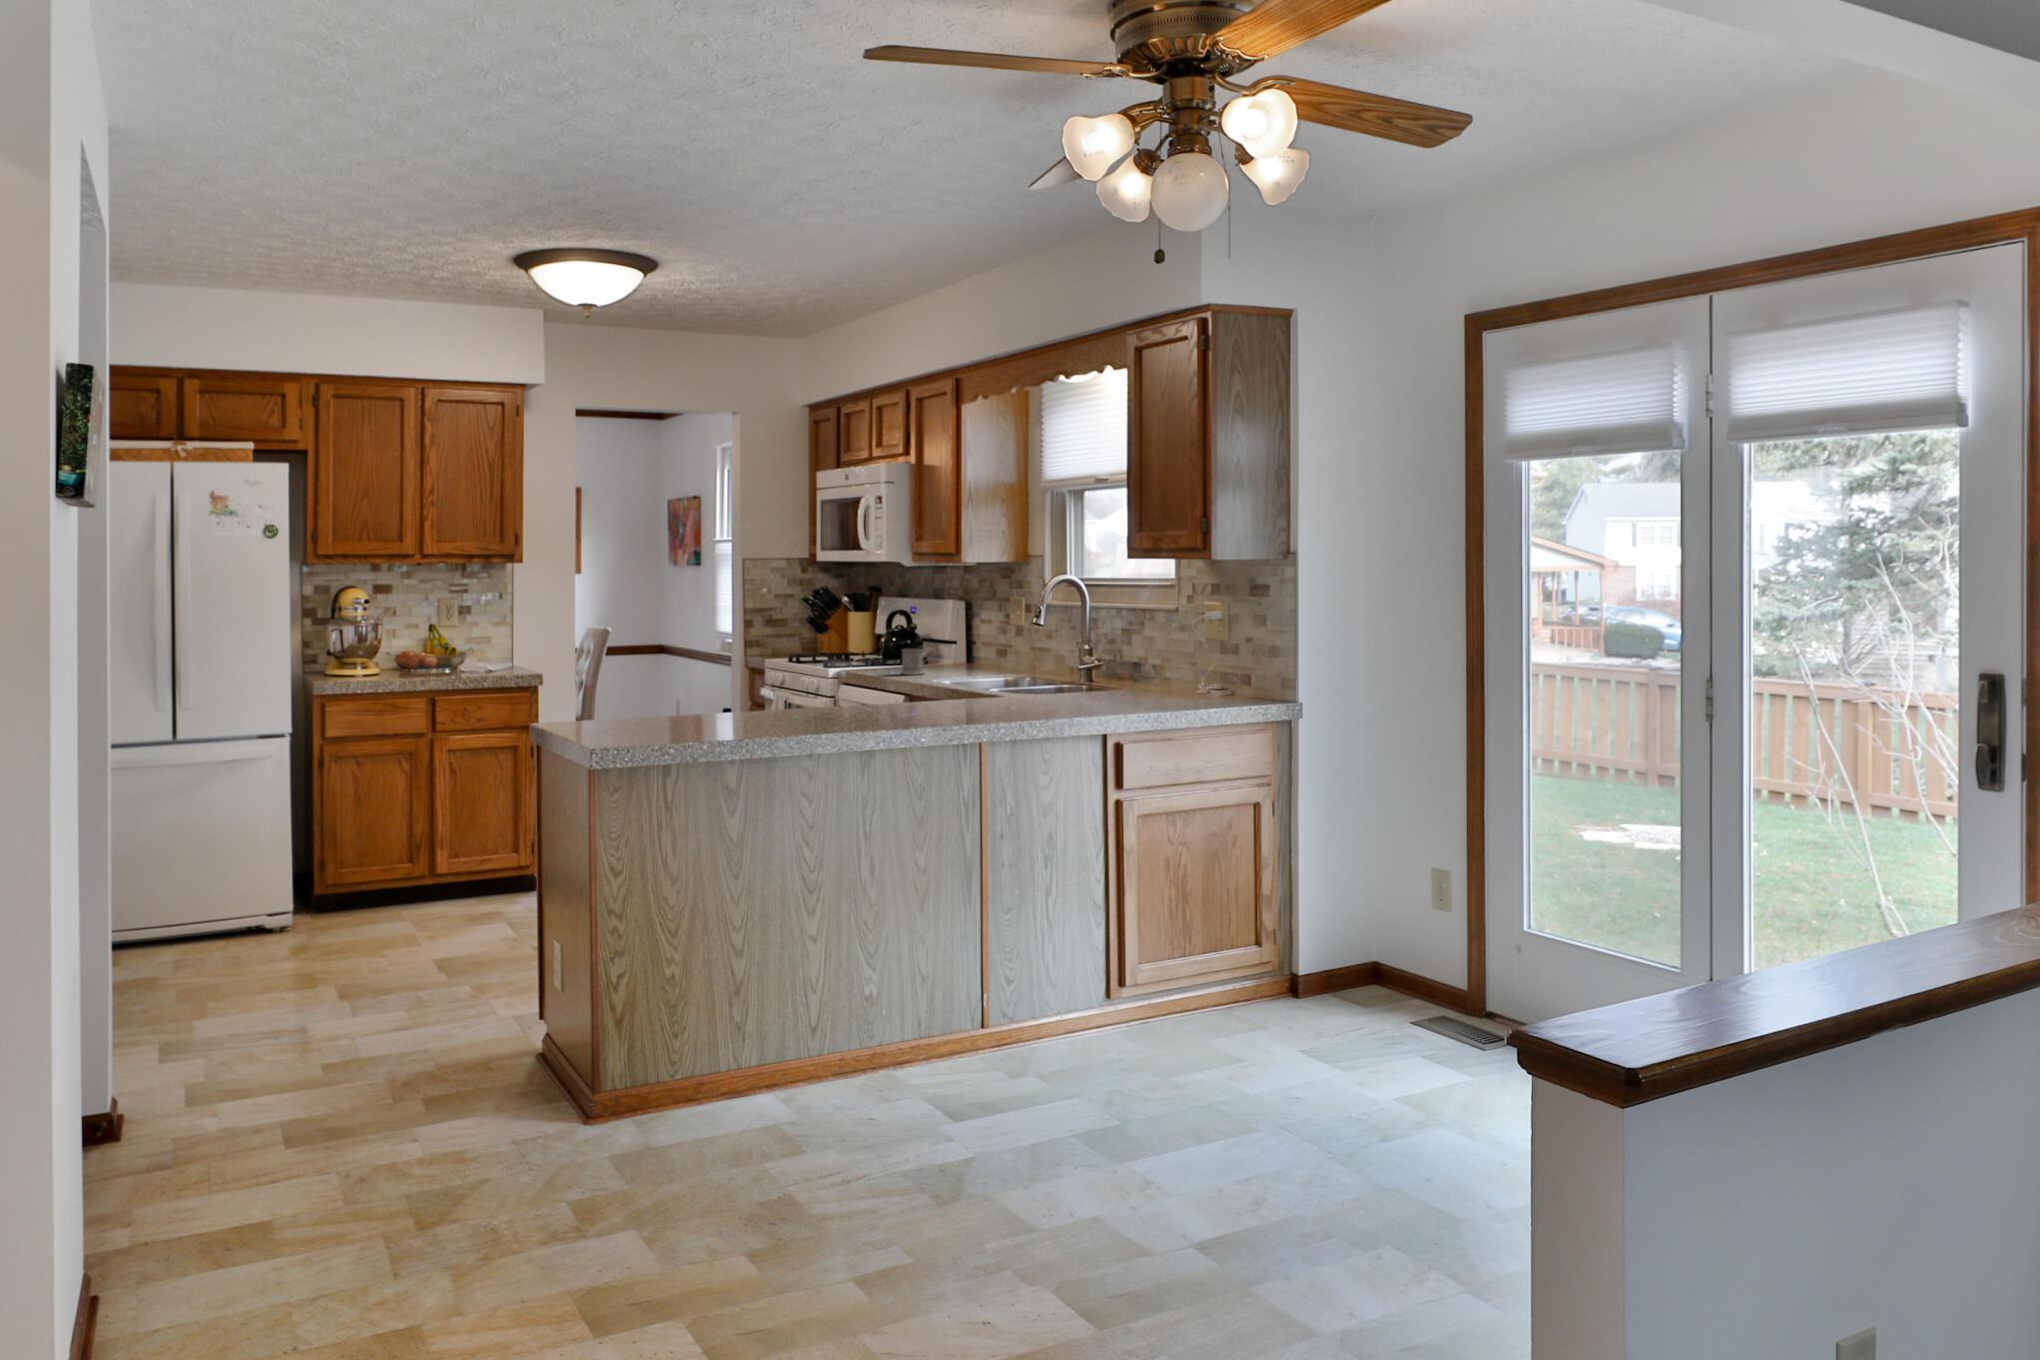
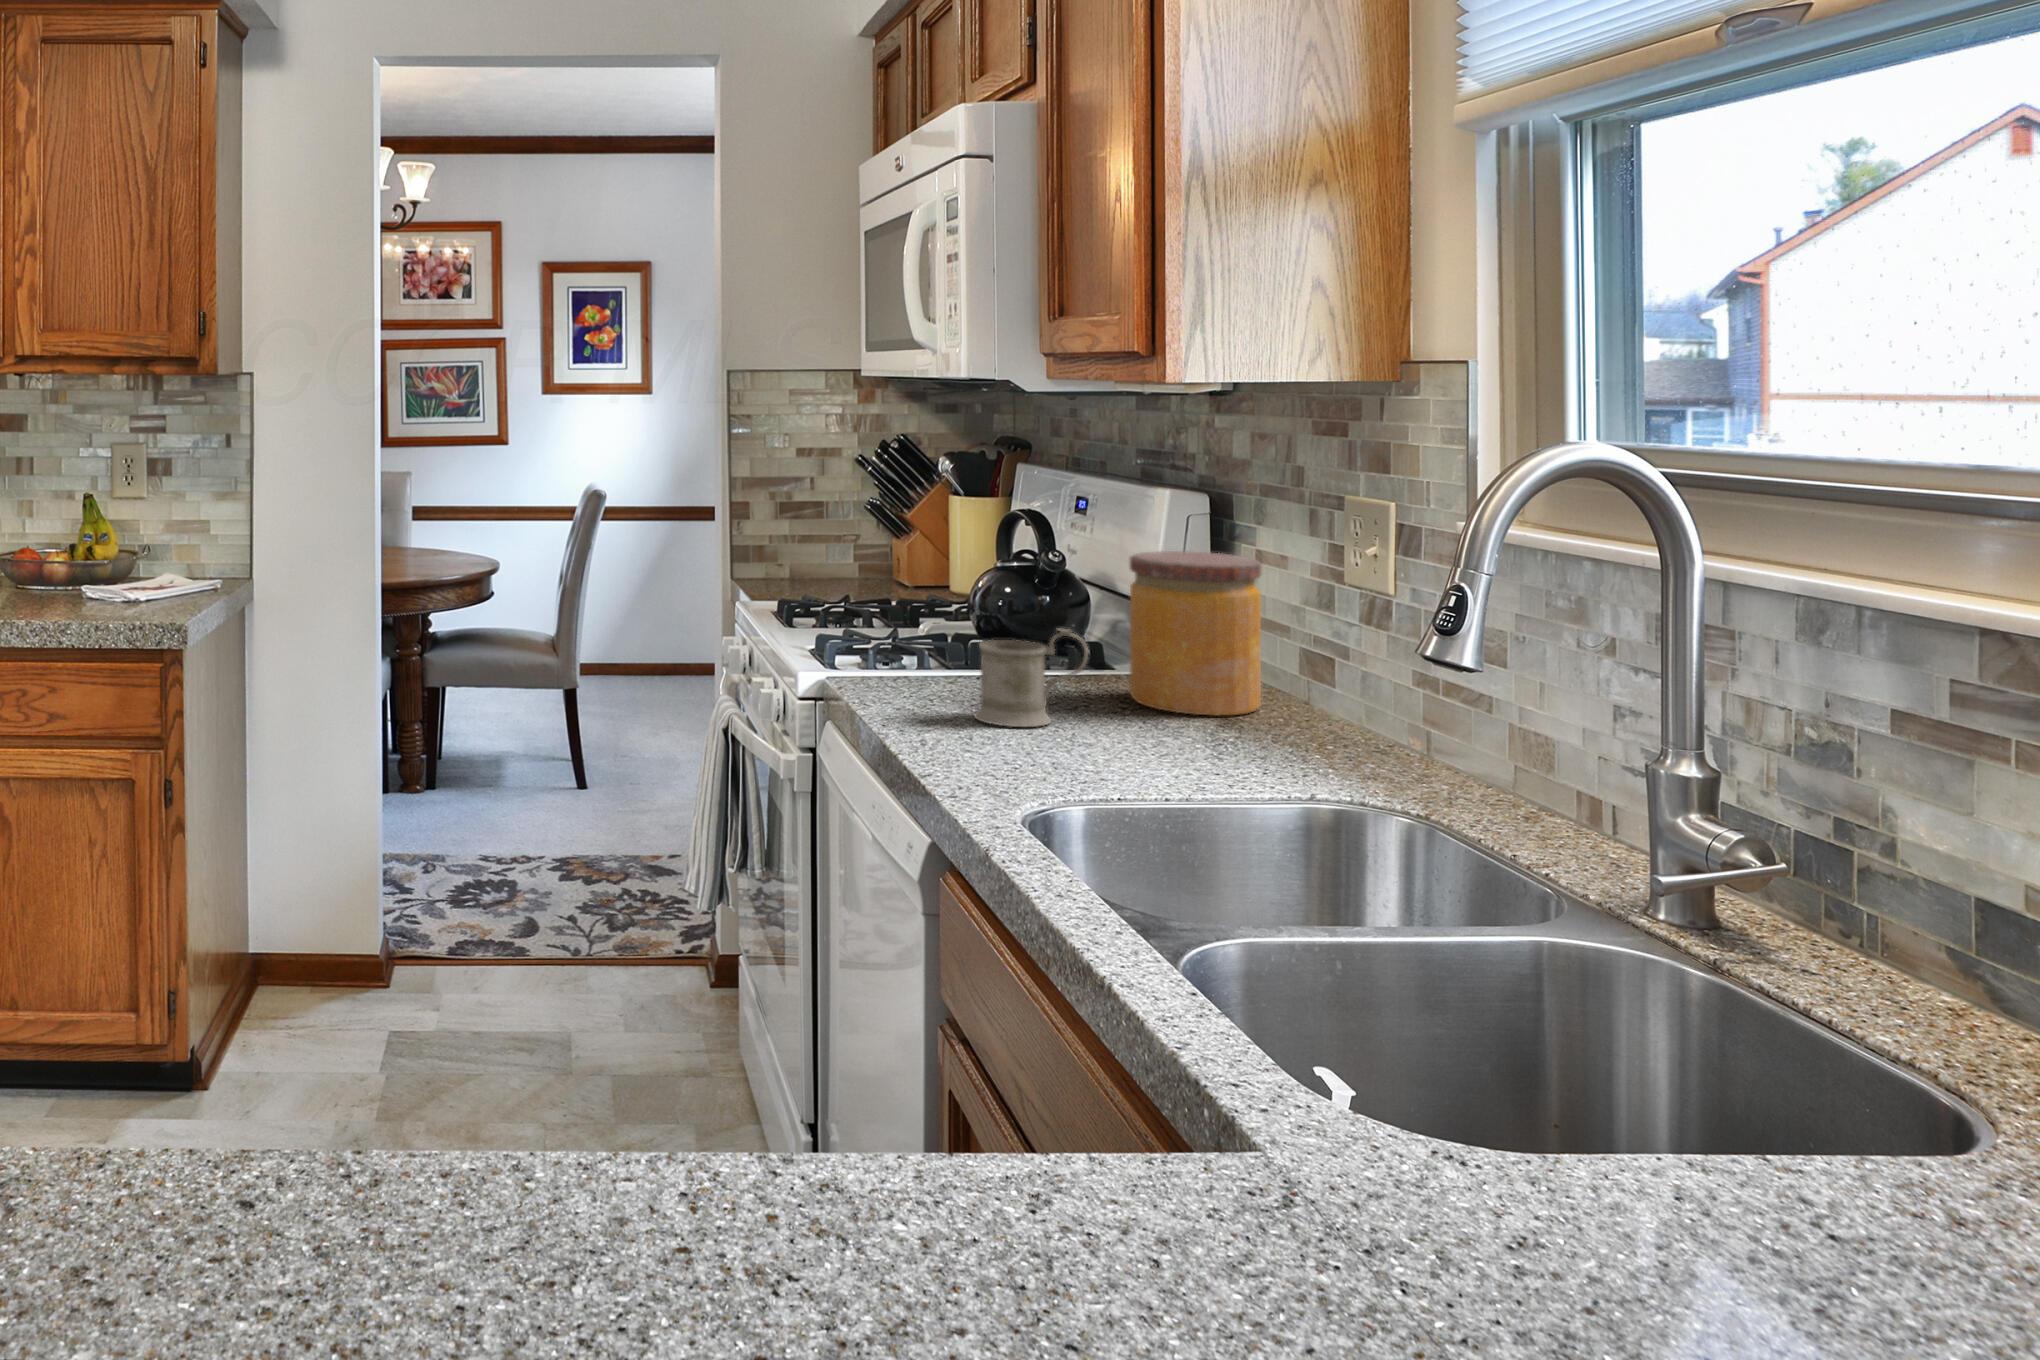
jar: none [945,619,985,670] -> present [1130,551,1261,716]

